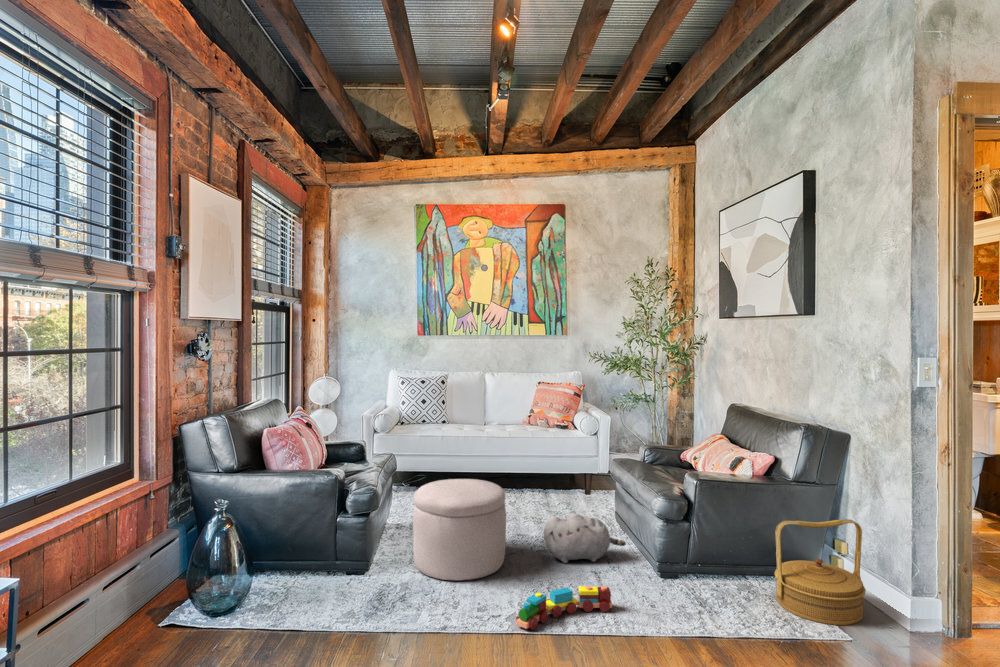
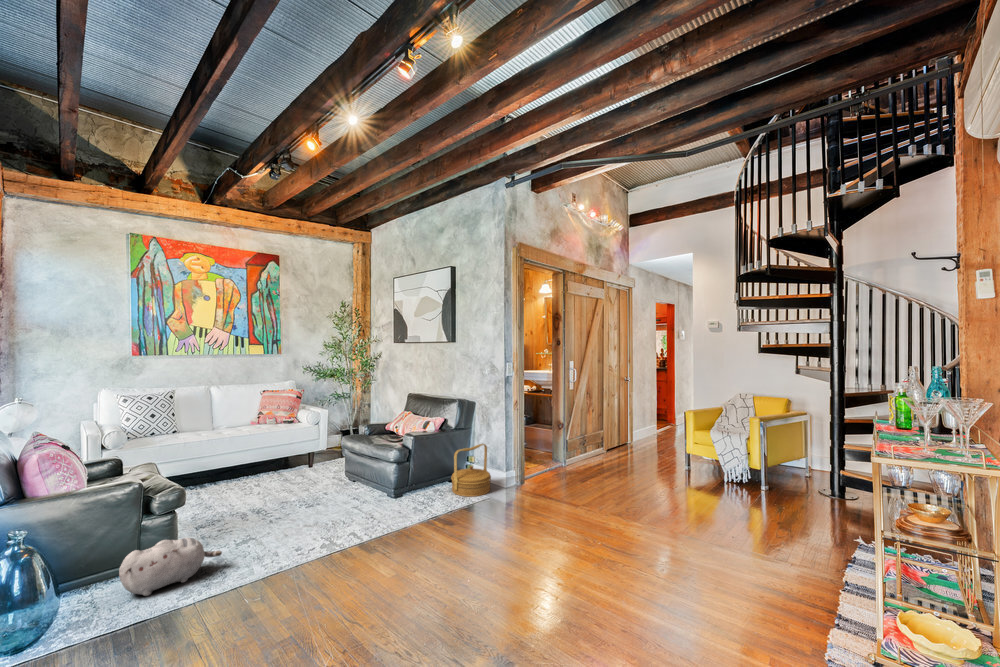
ottoman: present [413,479,506,581] -> none [207,465,288,545]
plush toy: present [544,514,626,563] -> present [119,538,222,596]
toy train: present [516,586,612,630] -> none [325,510,377,549]

